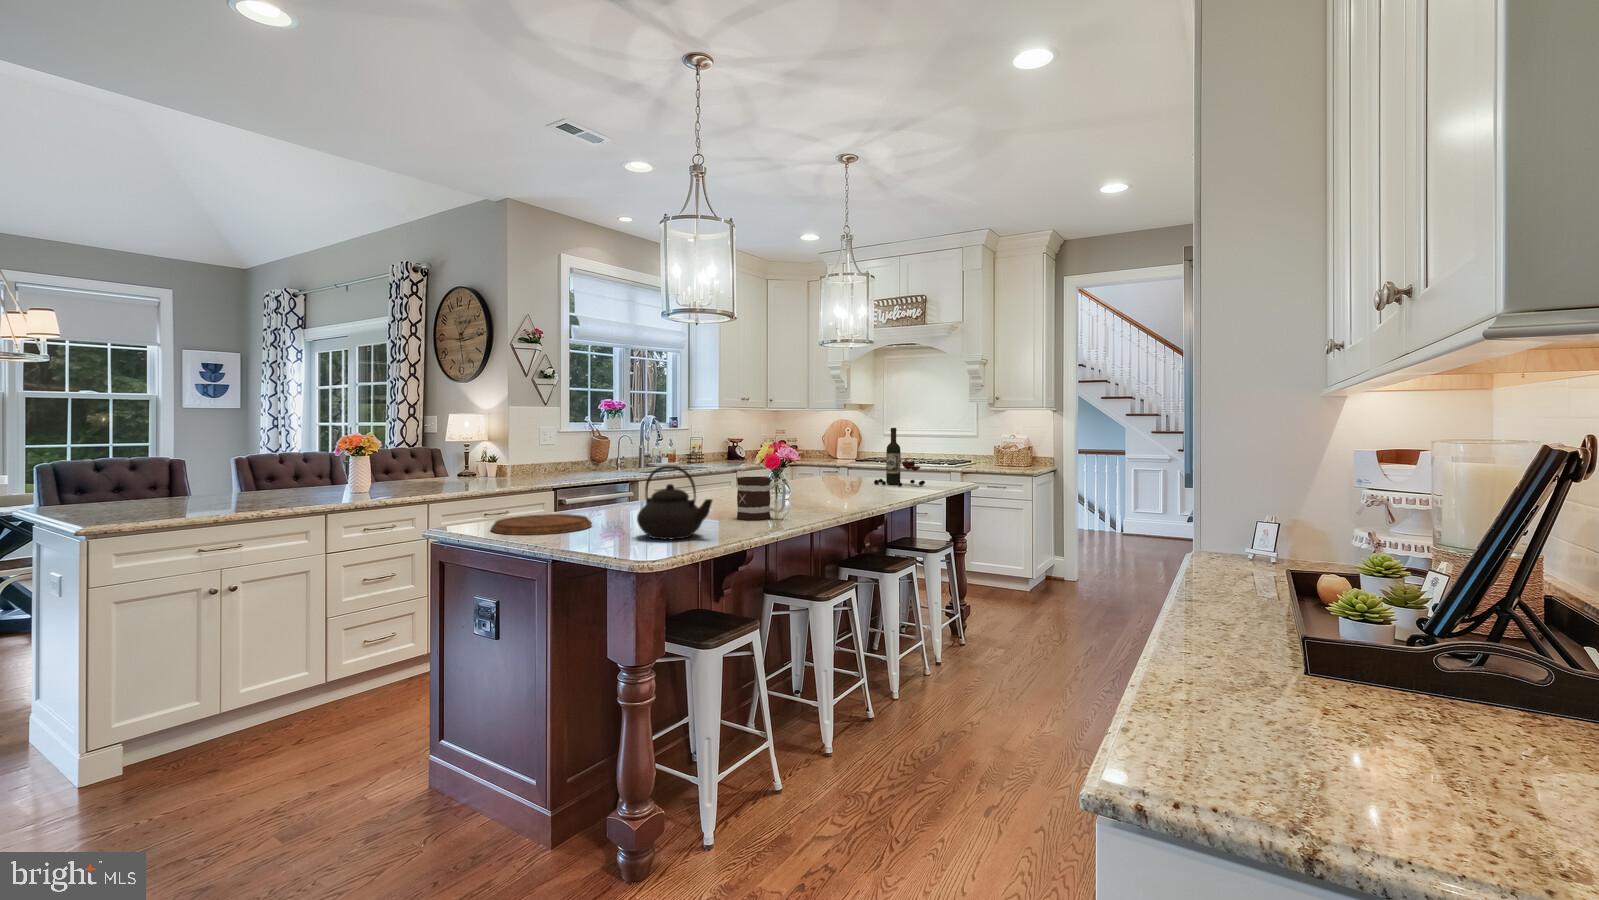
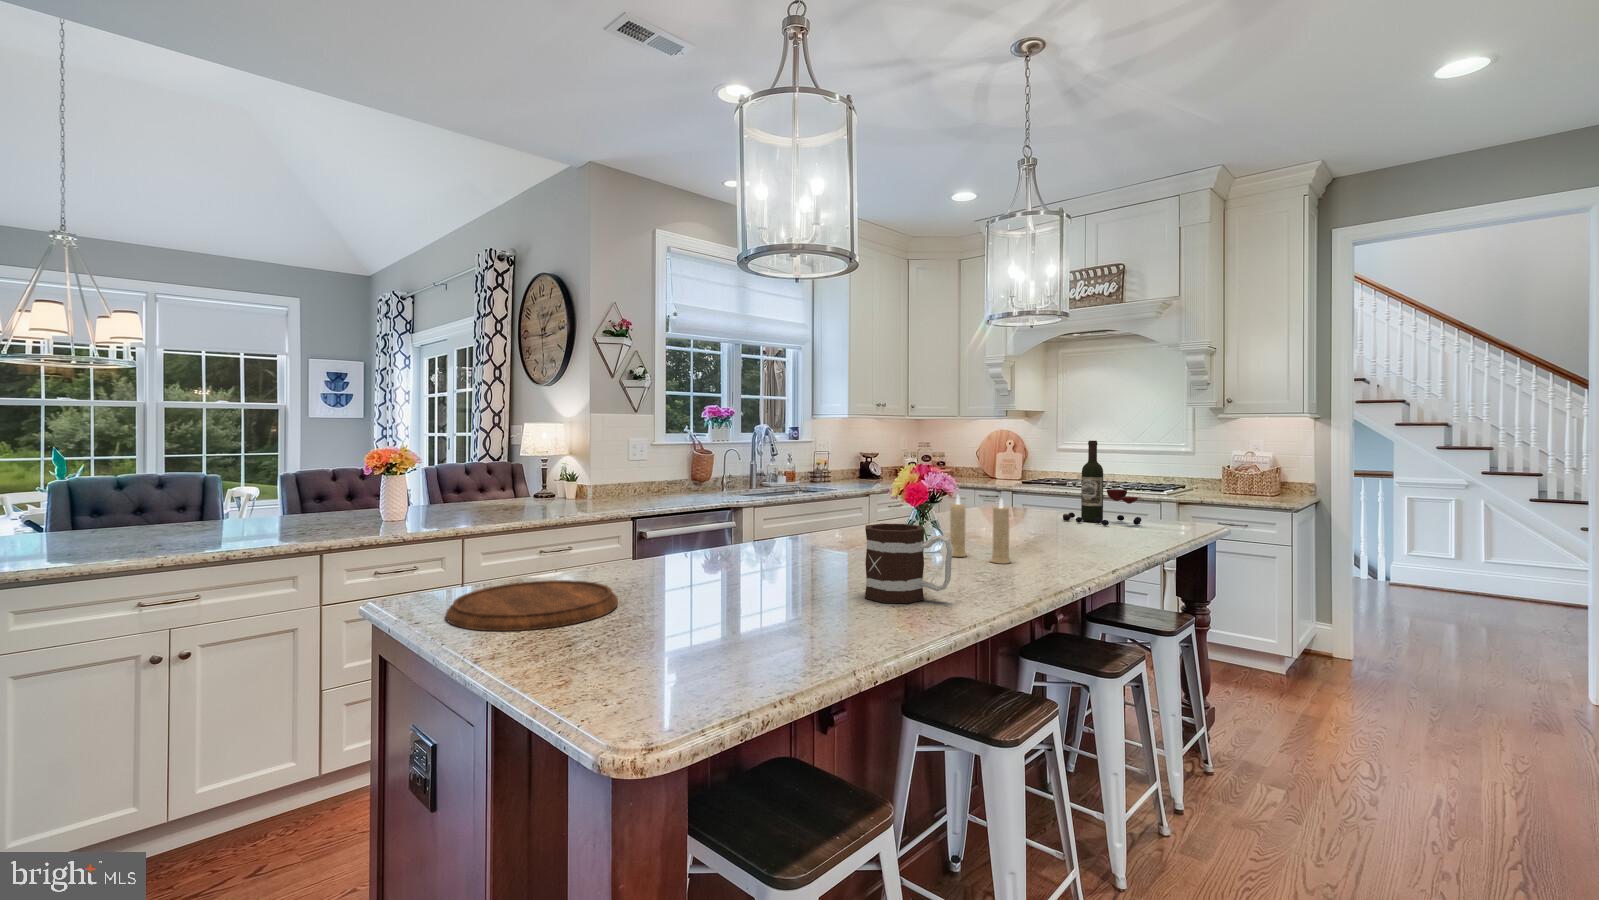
candle: none [788,462,827,504] -> present [950,496,1011,564]
teapot: present [637,465,712,539] -> none [669,514,814,665]

